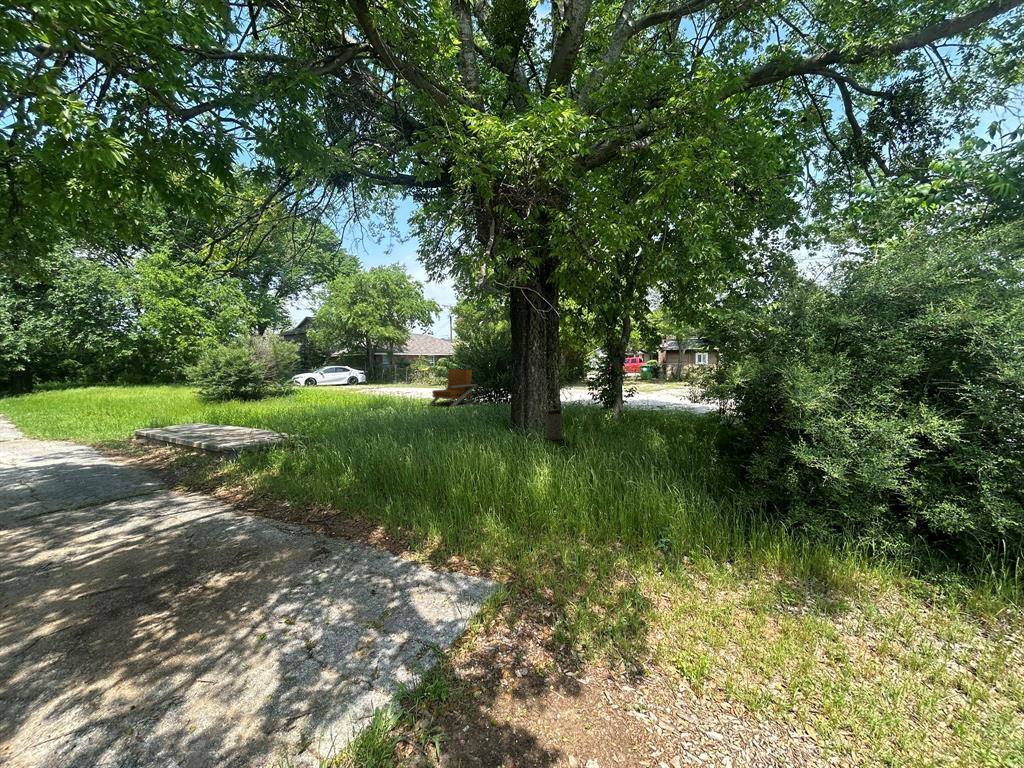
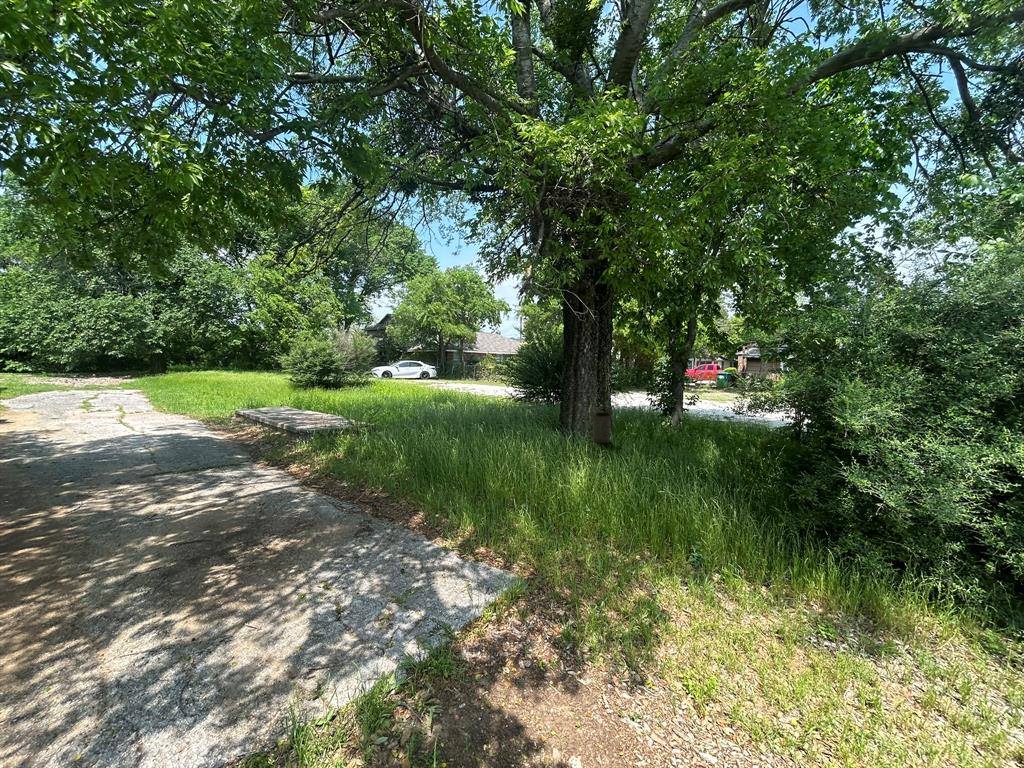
lounge chair: present [429,369,477,407] -> none [487,366,535,405]

